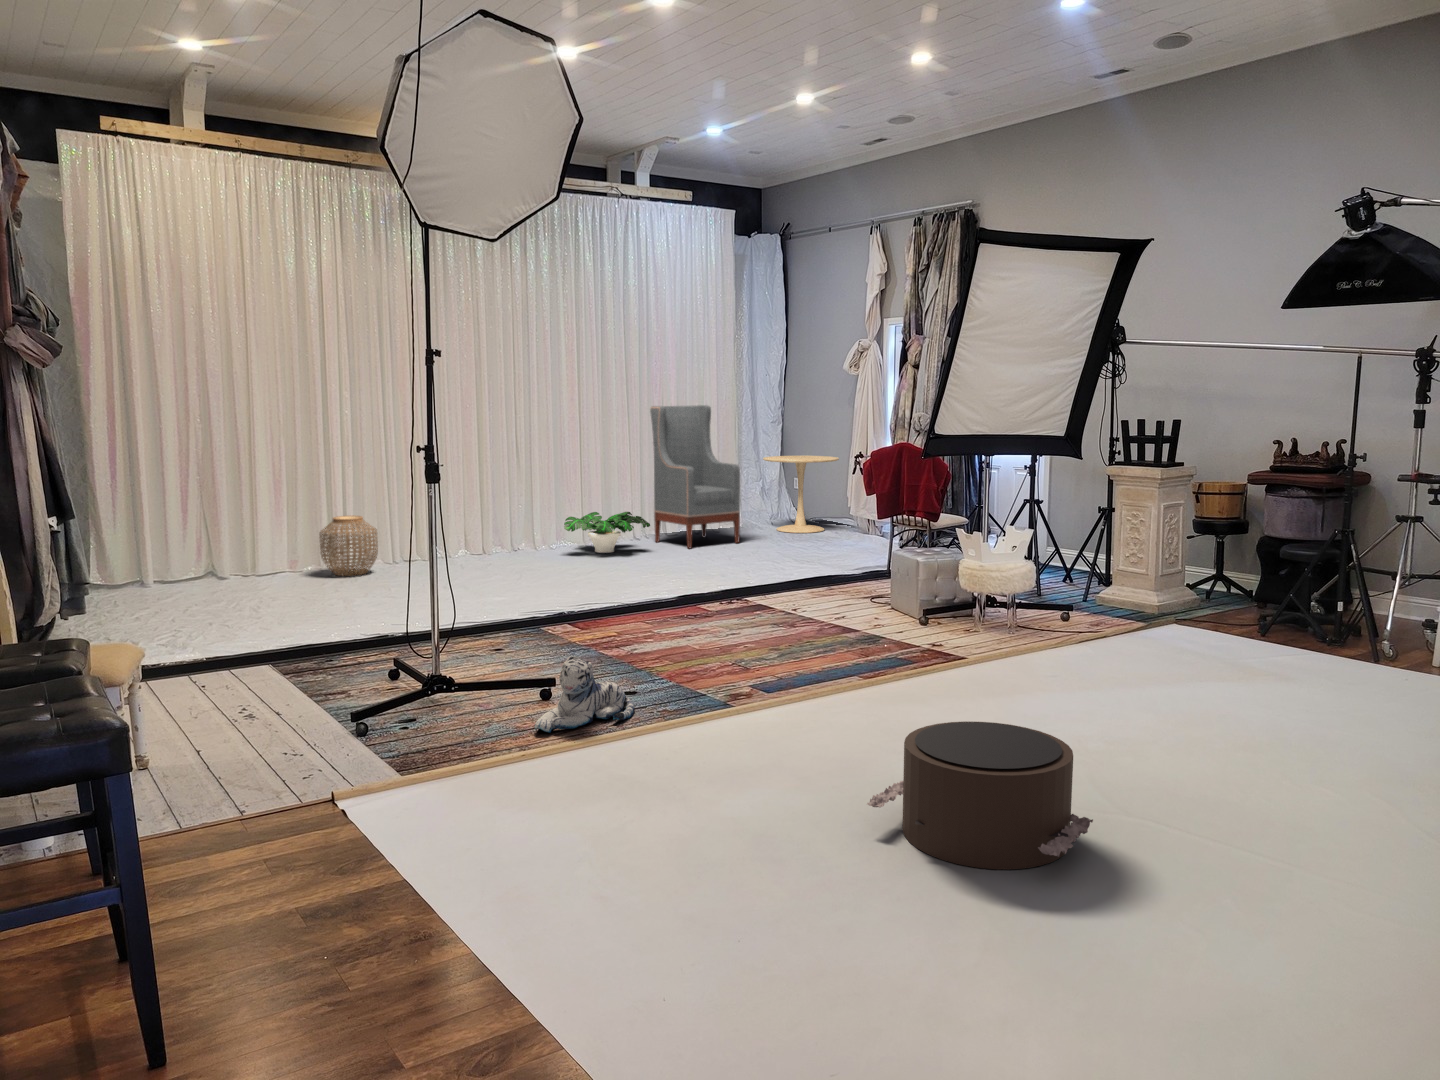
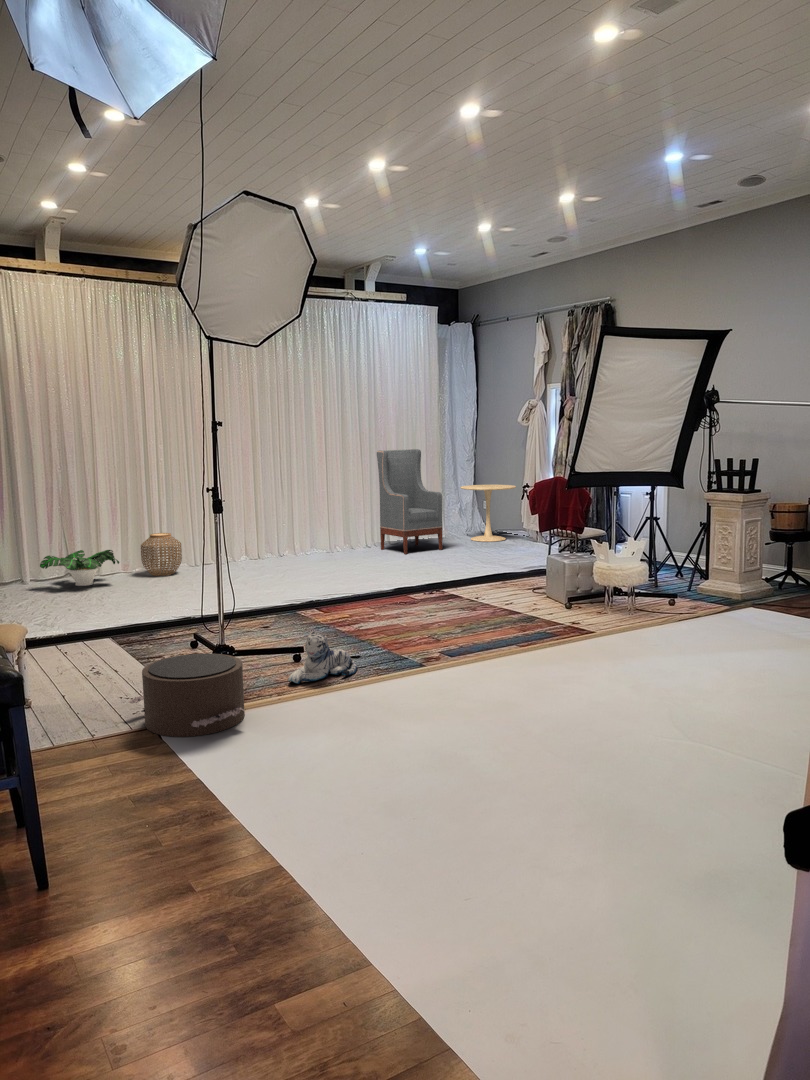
potted plant: present [564,512,650,553] -> present [40,550,119,586]
pouf: present [867,721,1093,869] -> present [129,654,245,737]

